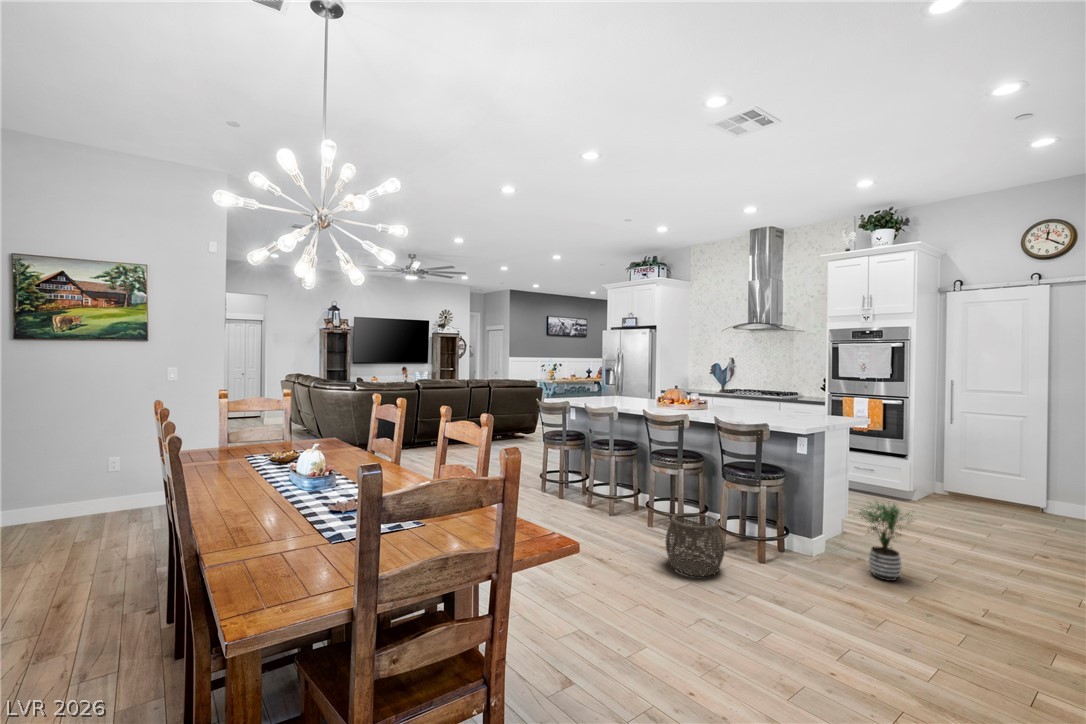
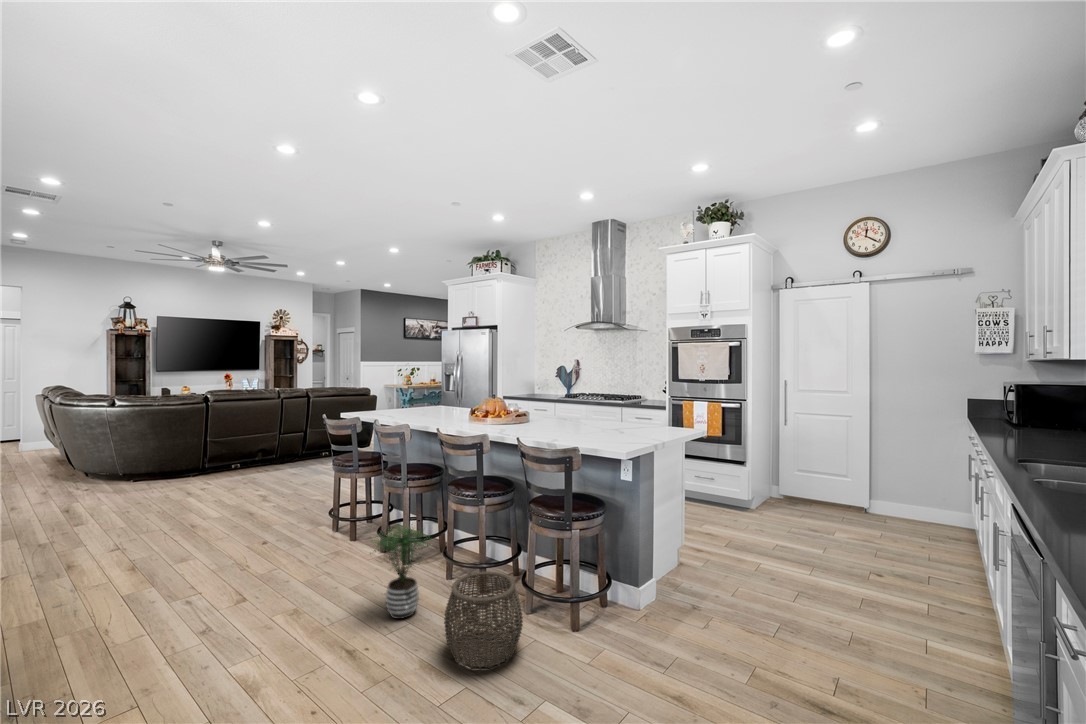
potted plant: present [854,502,913,581] -> present [370,524,432,619]

